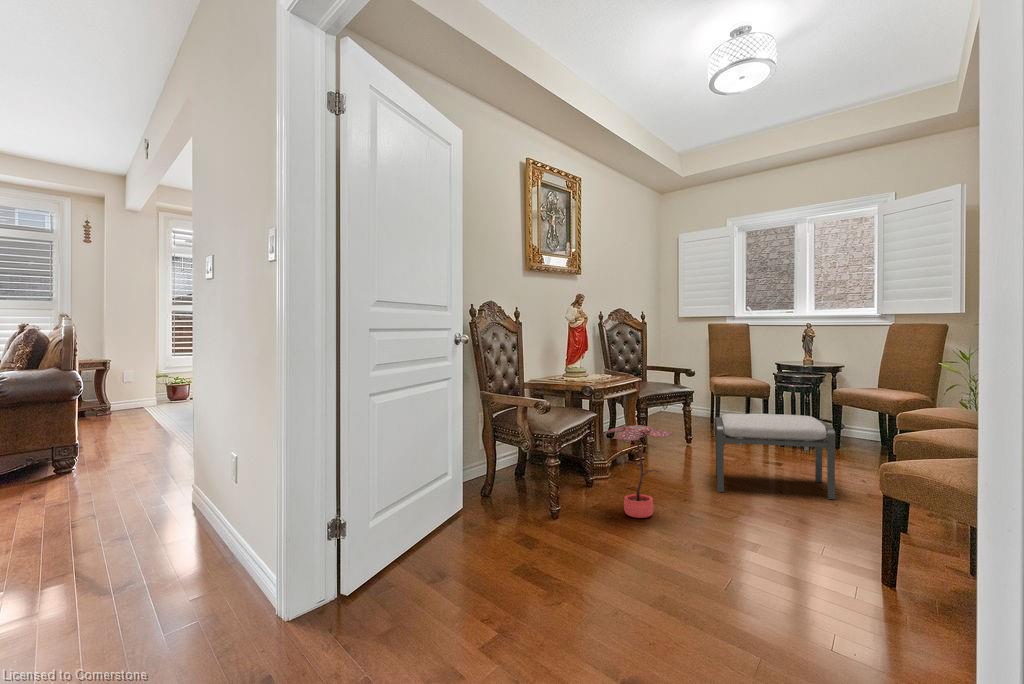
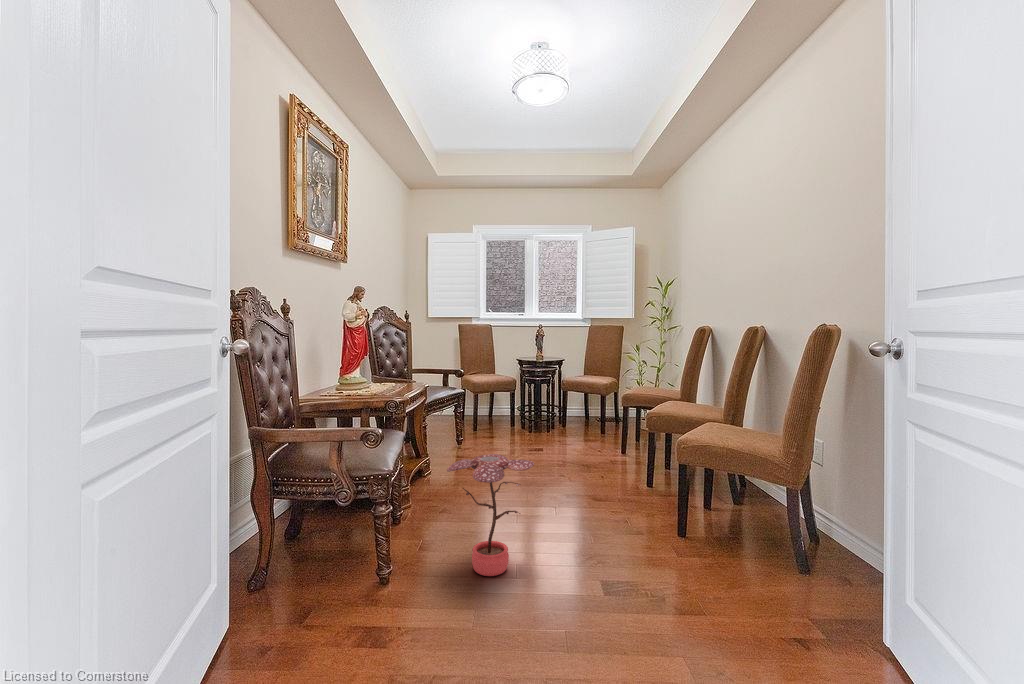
ottoman: present [715,413,836,499] -> none [518,418,643,511]

